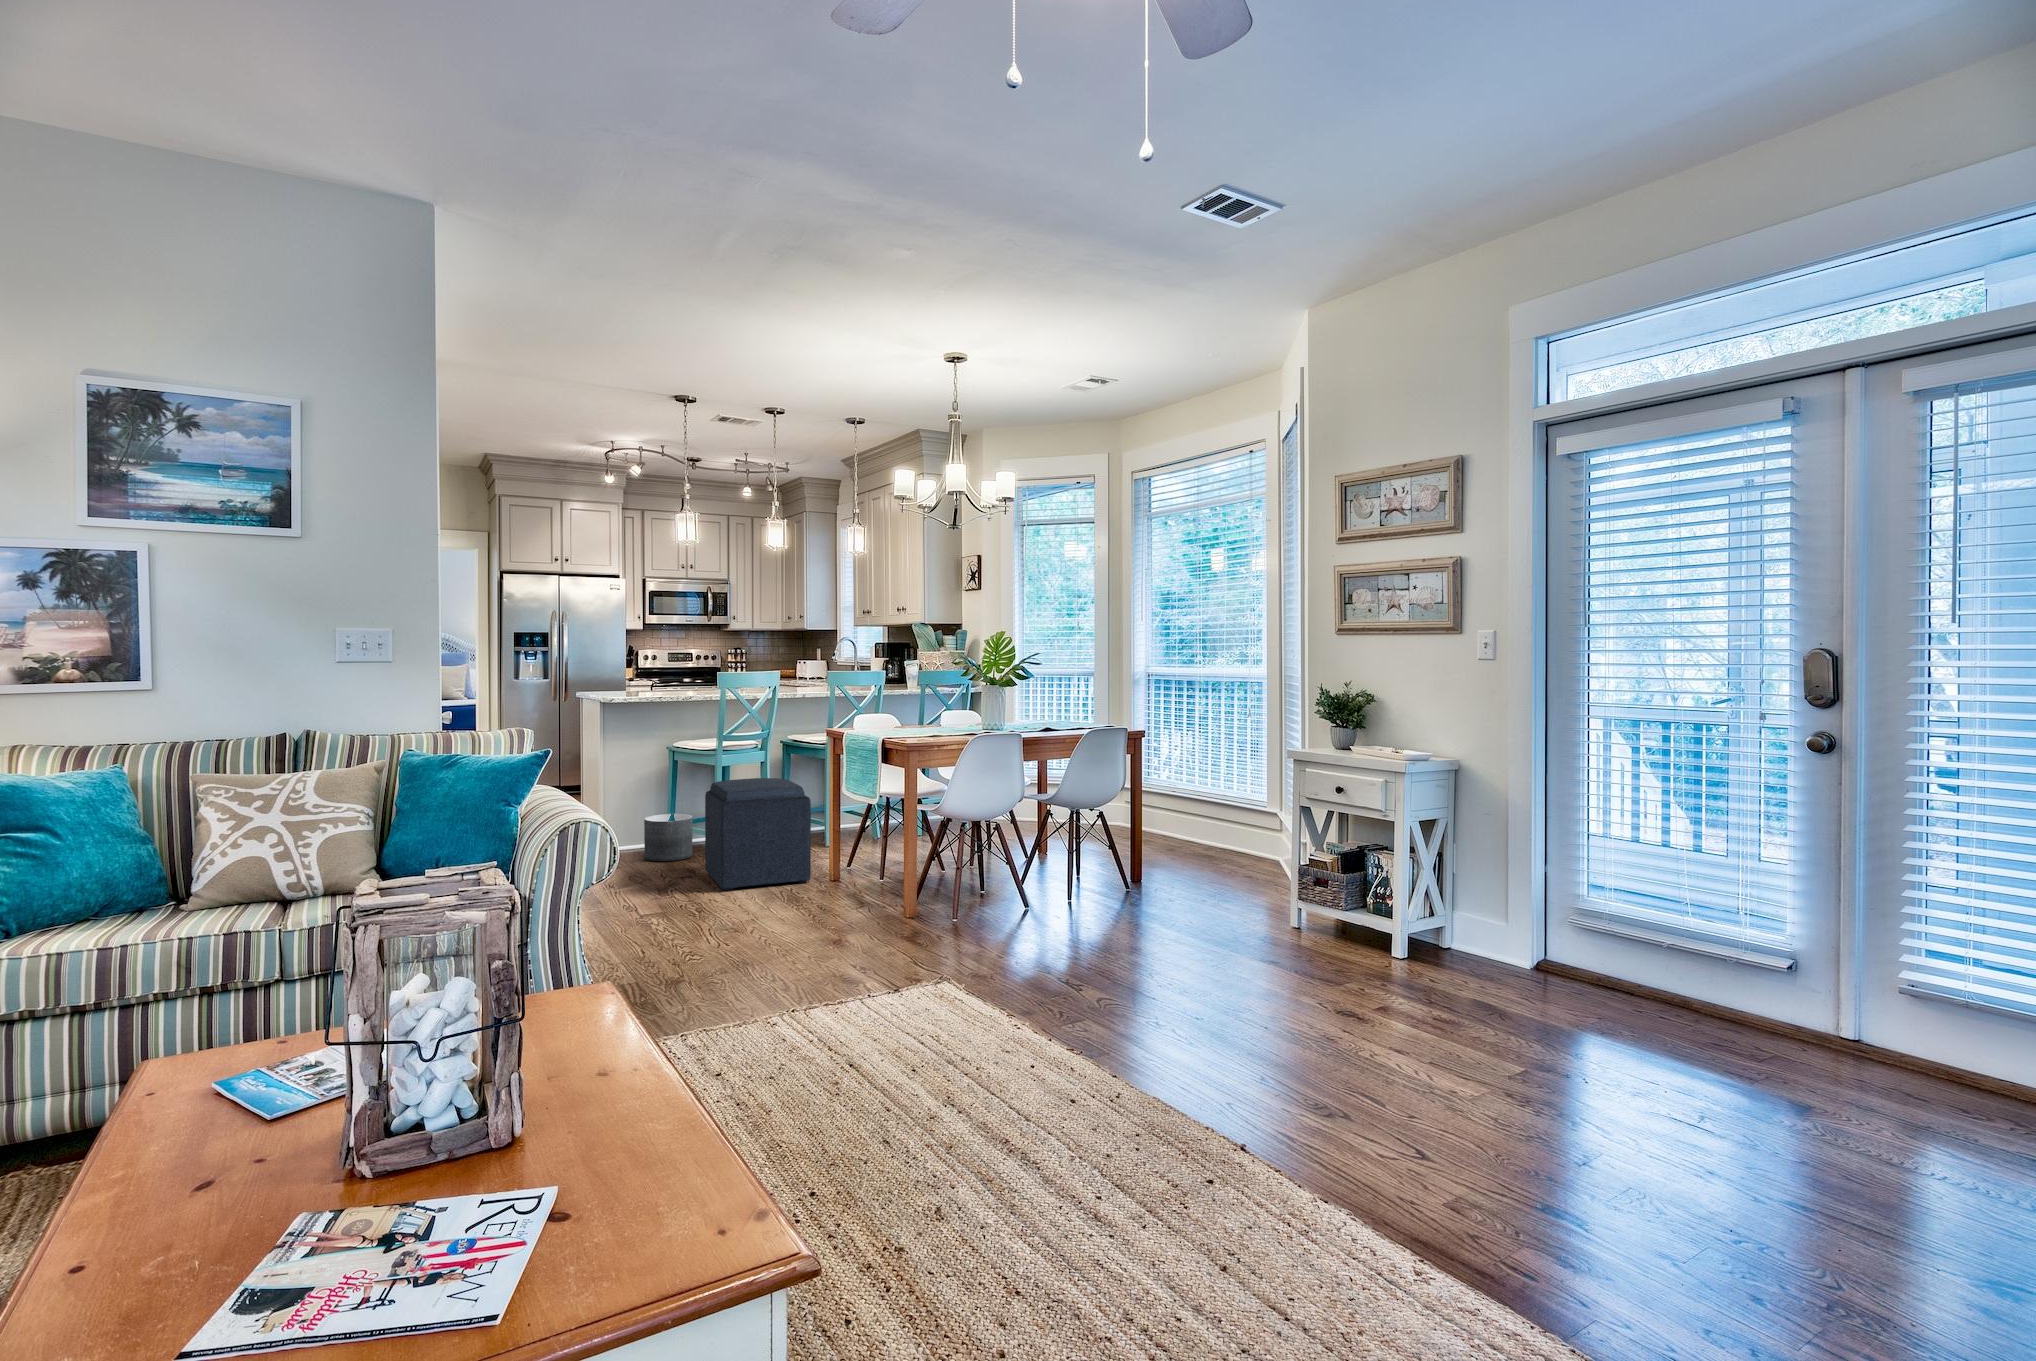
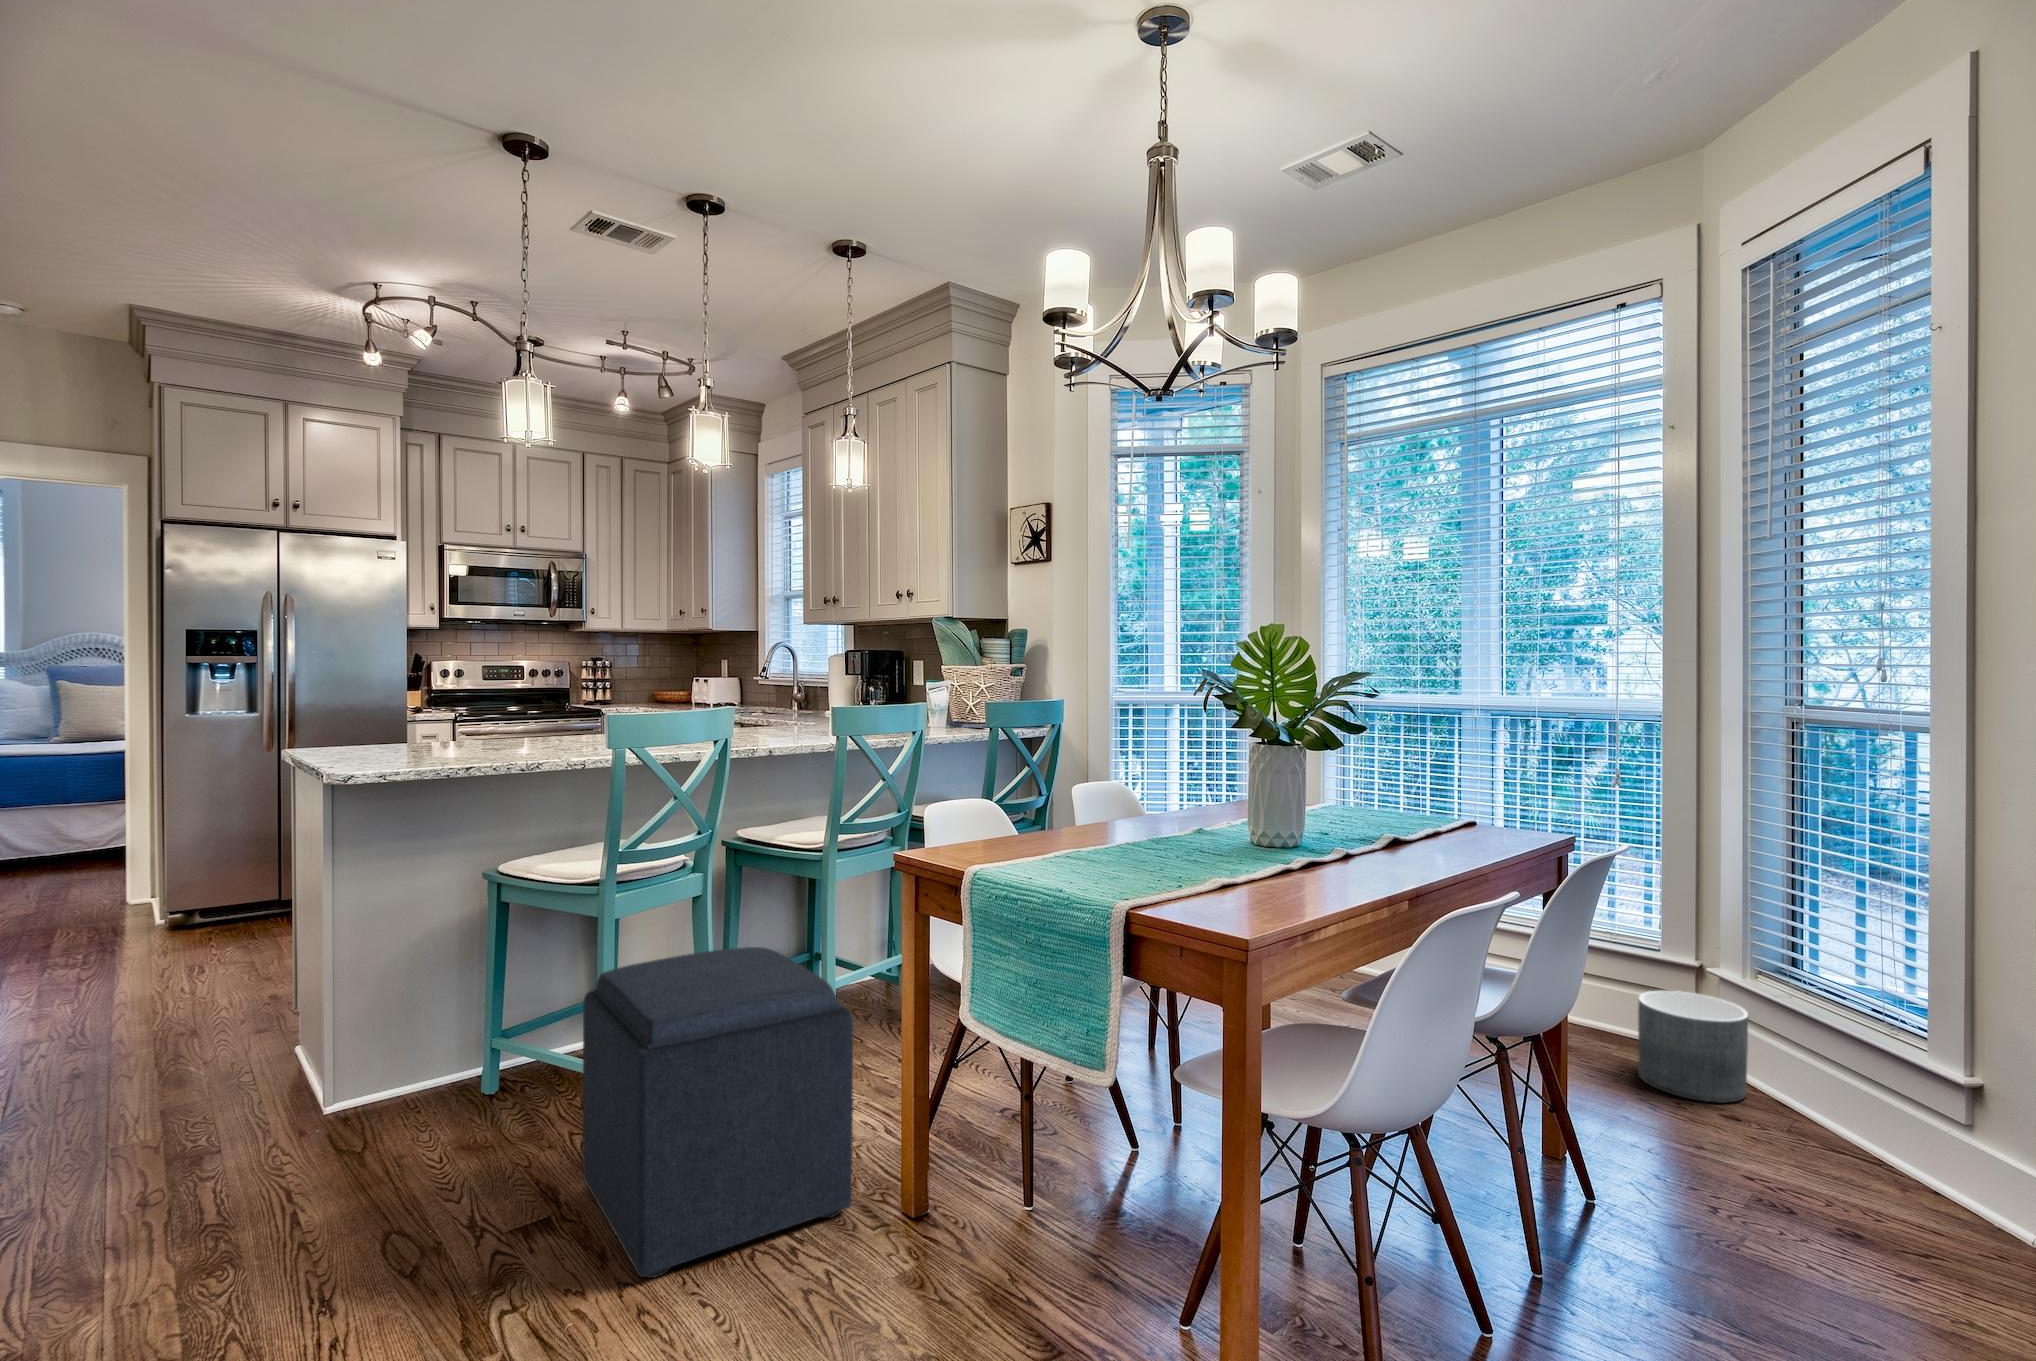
planter: present [644,814,693,862] -> present [1638,991,1748,1103]

